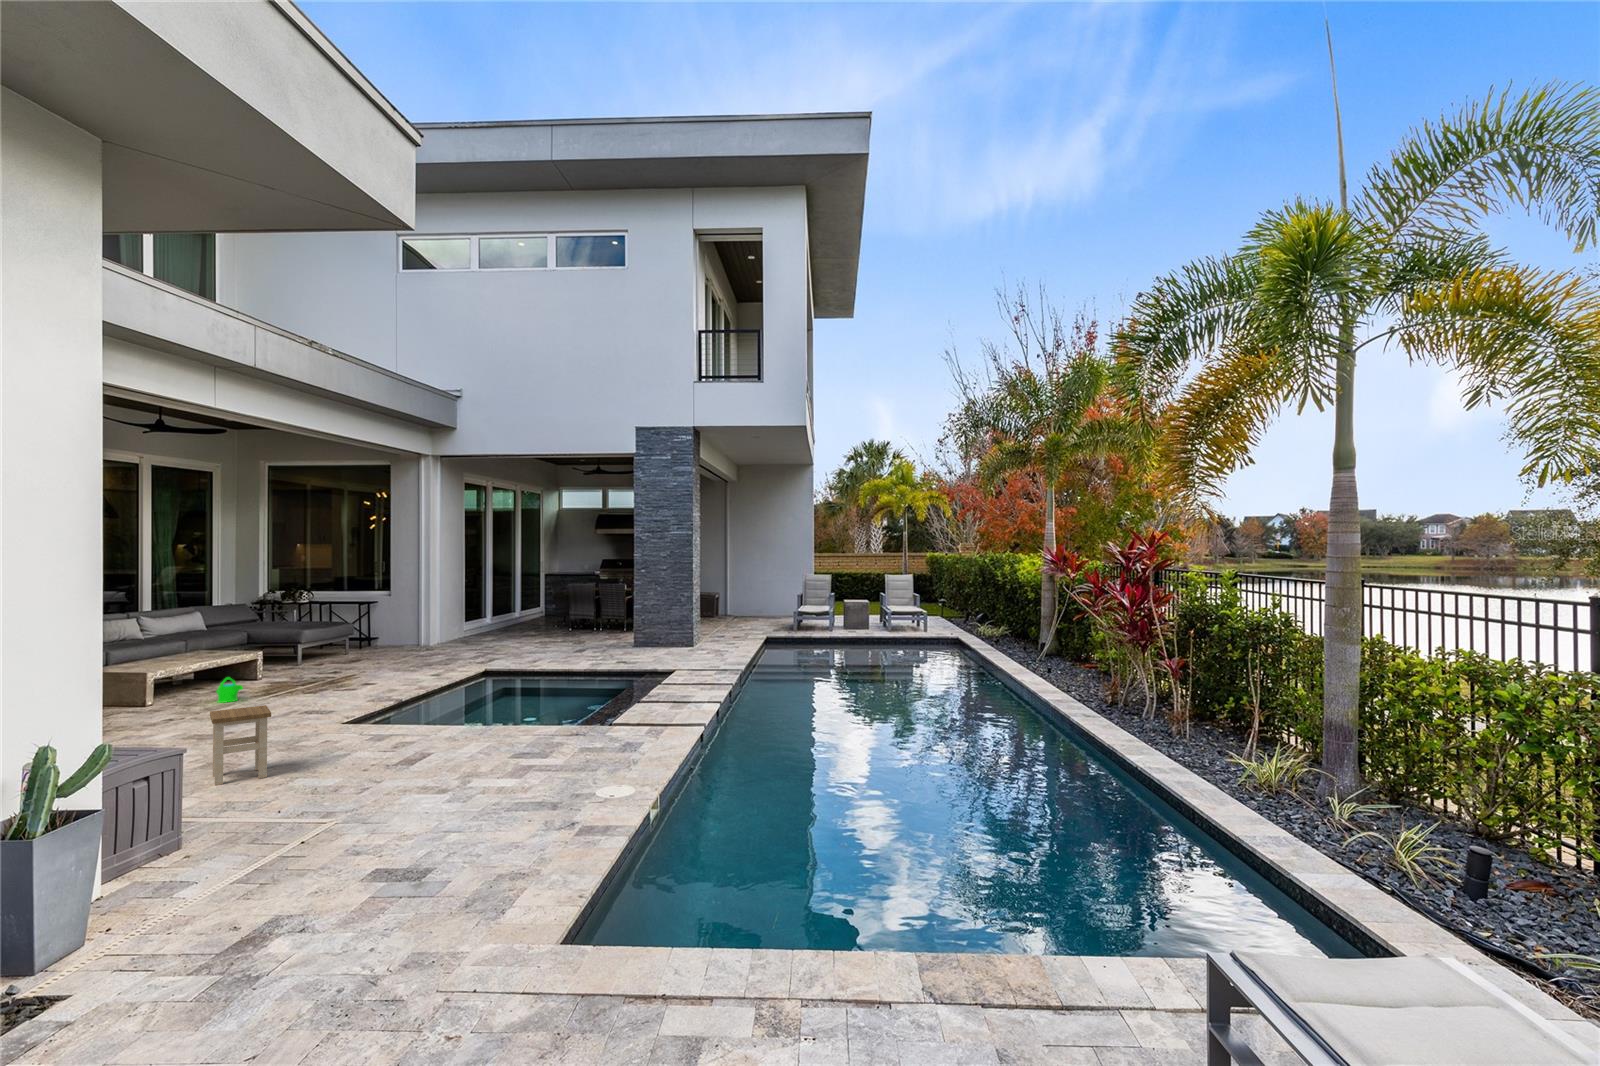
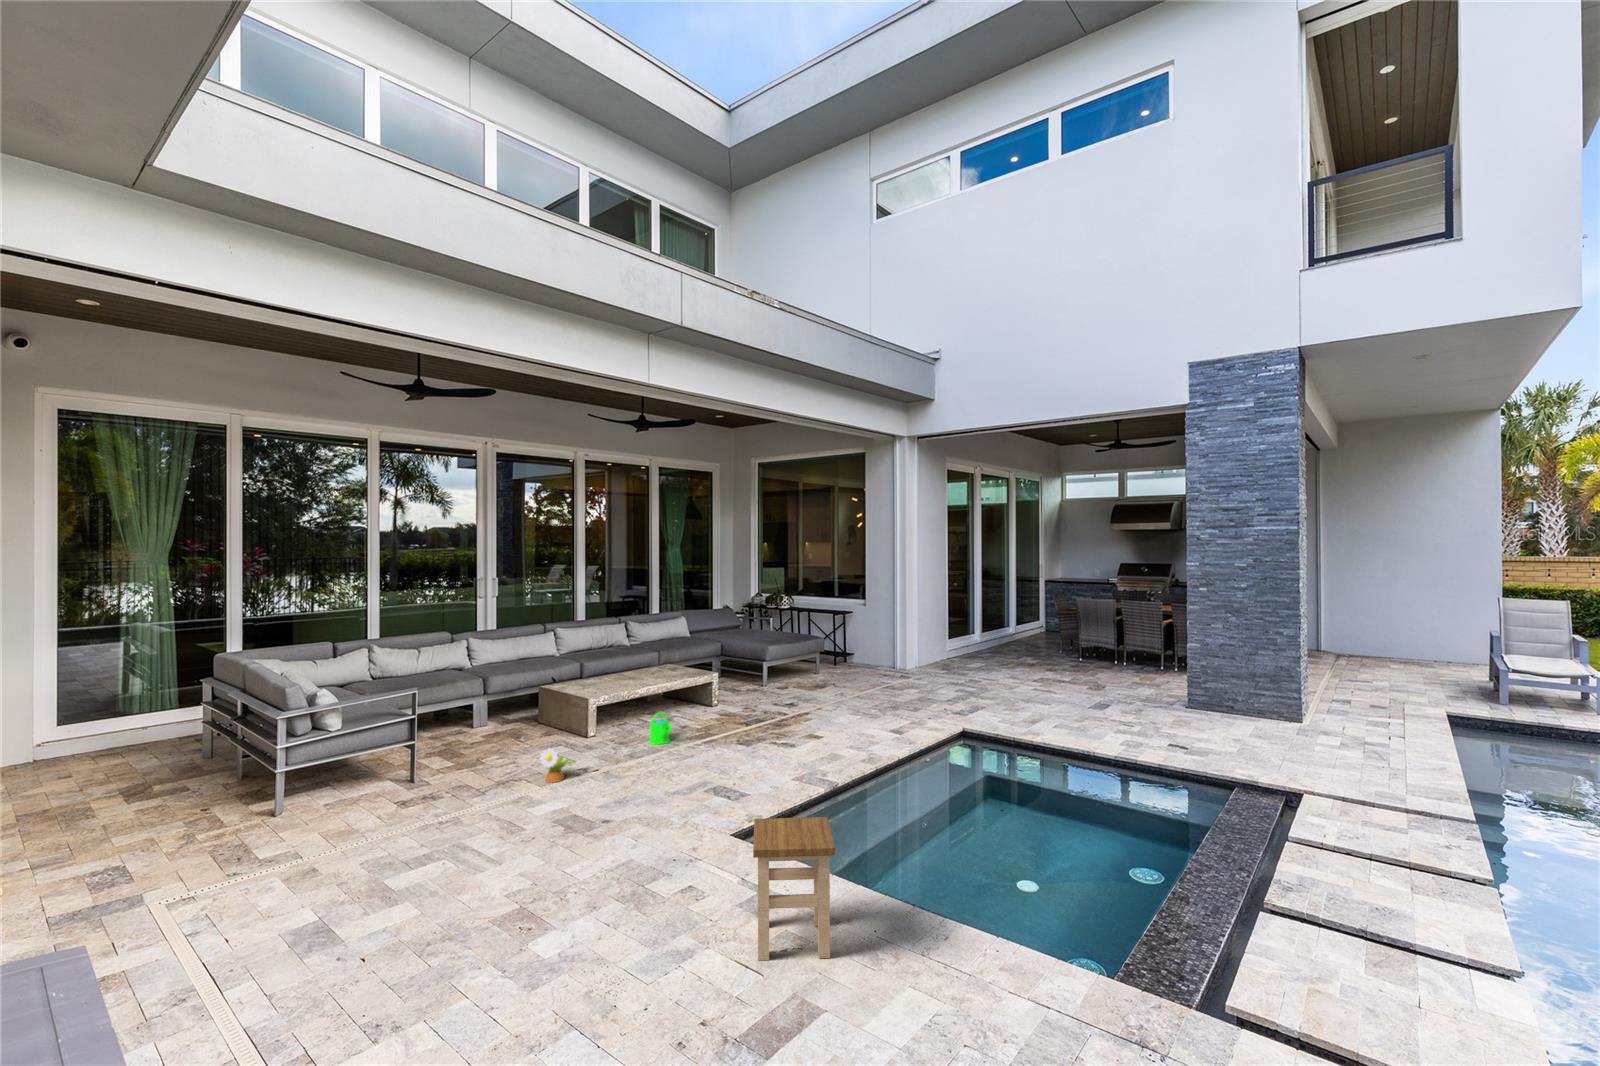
decorative plant: none [134,699,174,727] -> present [540,748,576,783]
stool: present [210,705,271,785] -> present [753,817,835,960]

